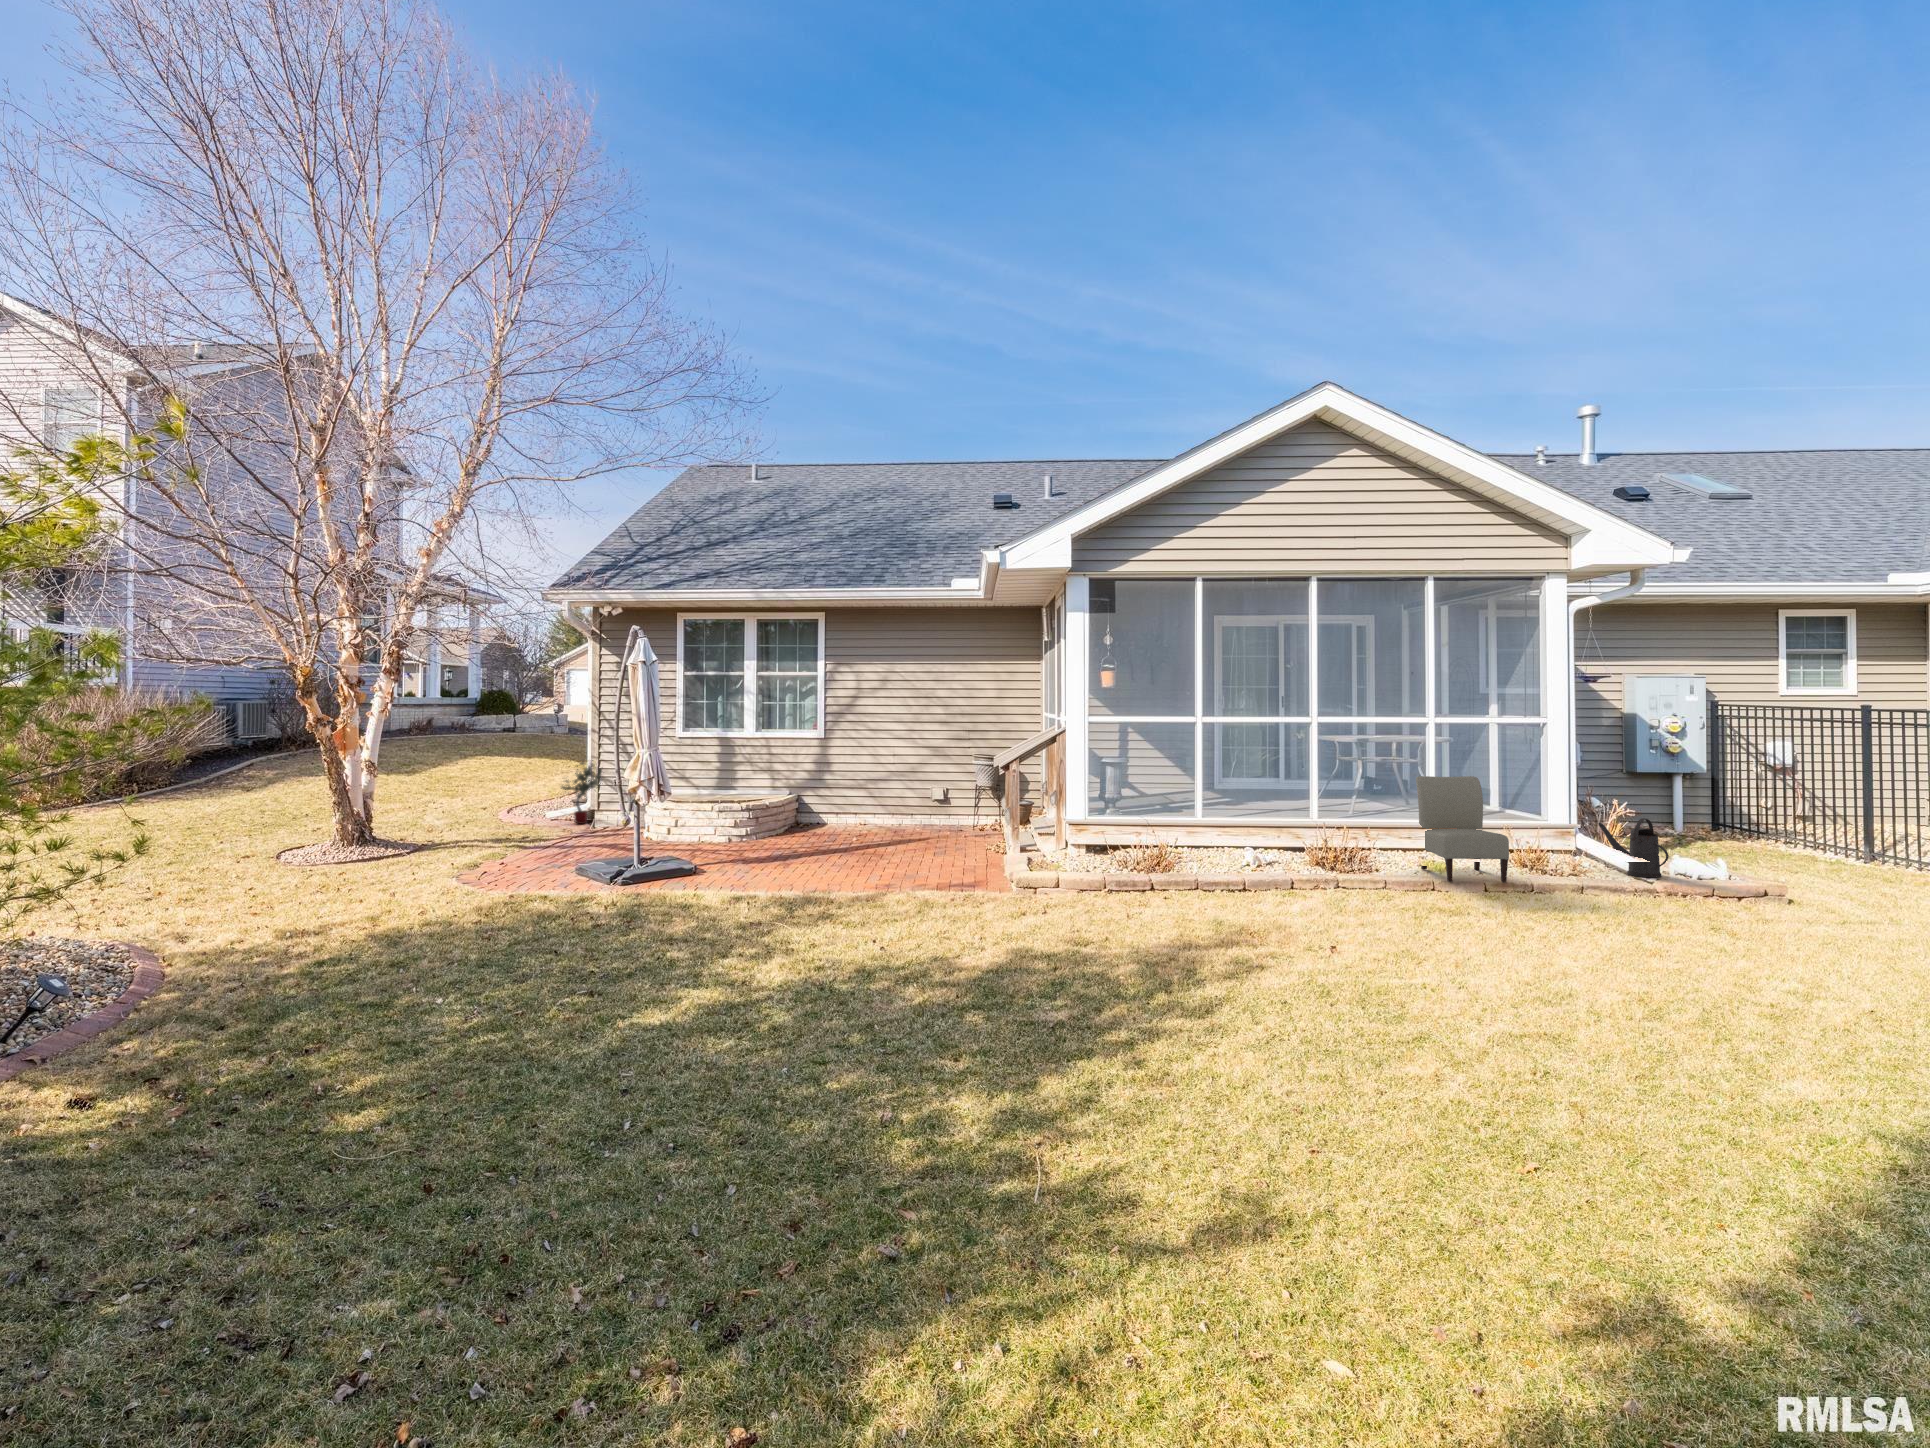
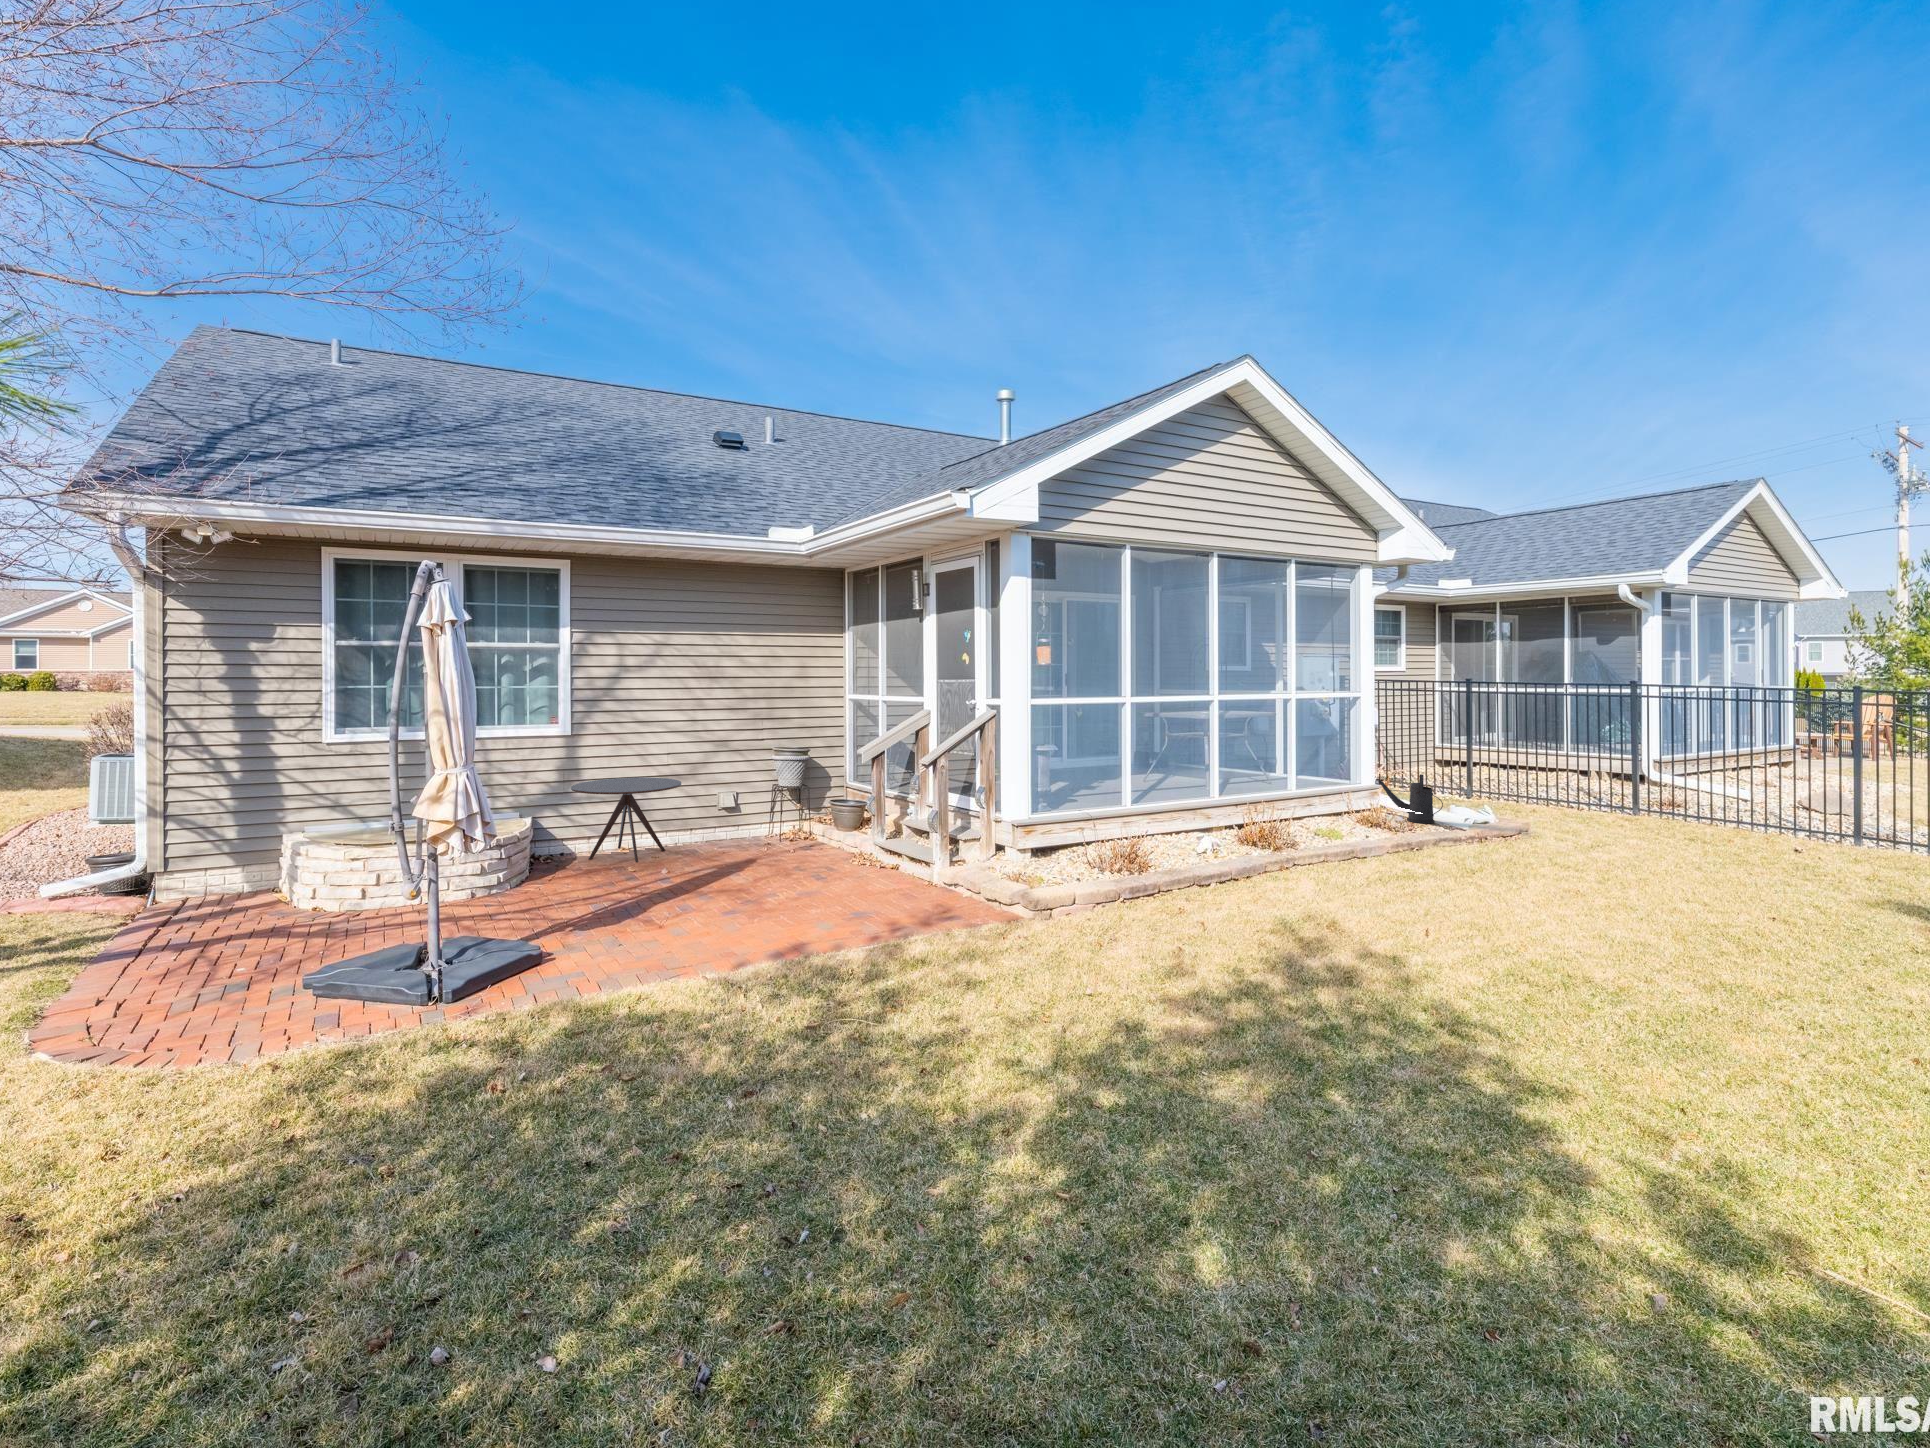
potted tree: present [561,760,602,824] -> none [73,787,186,905]
round table: none [806,772,883,832] -> present [571,777,681,862]
chair: present [1416,776,1509,882] -> none [1284,746,1386,847]

